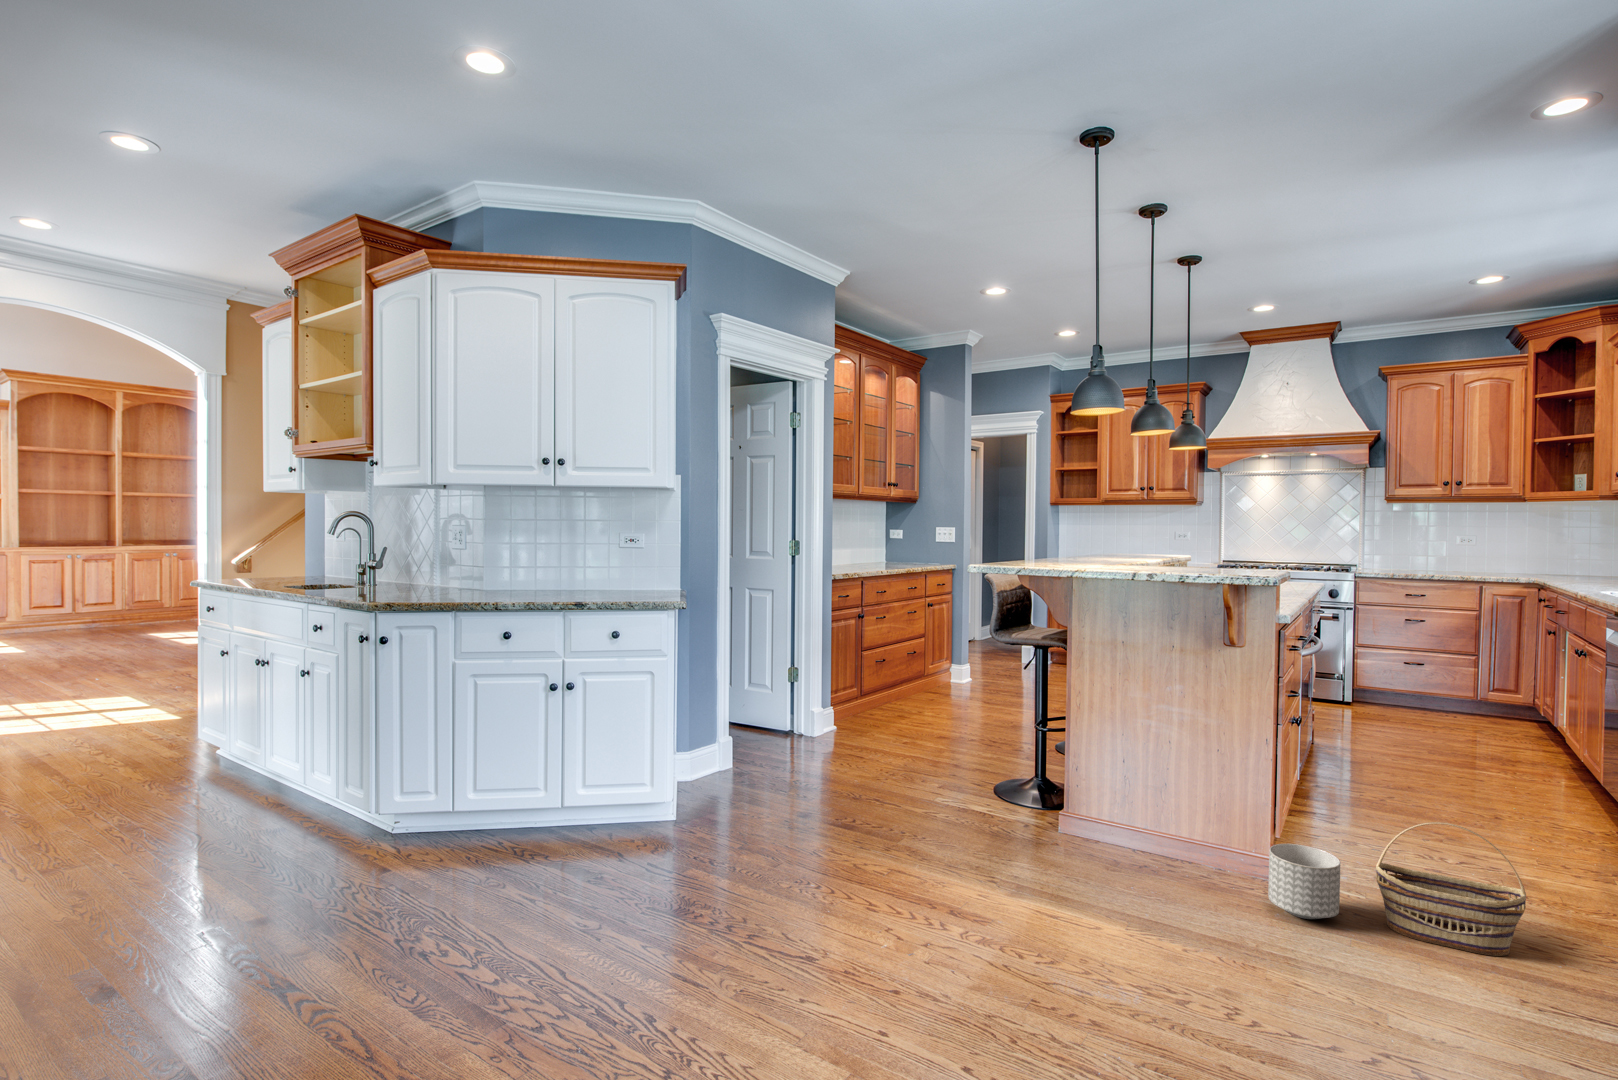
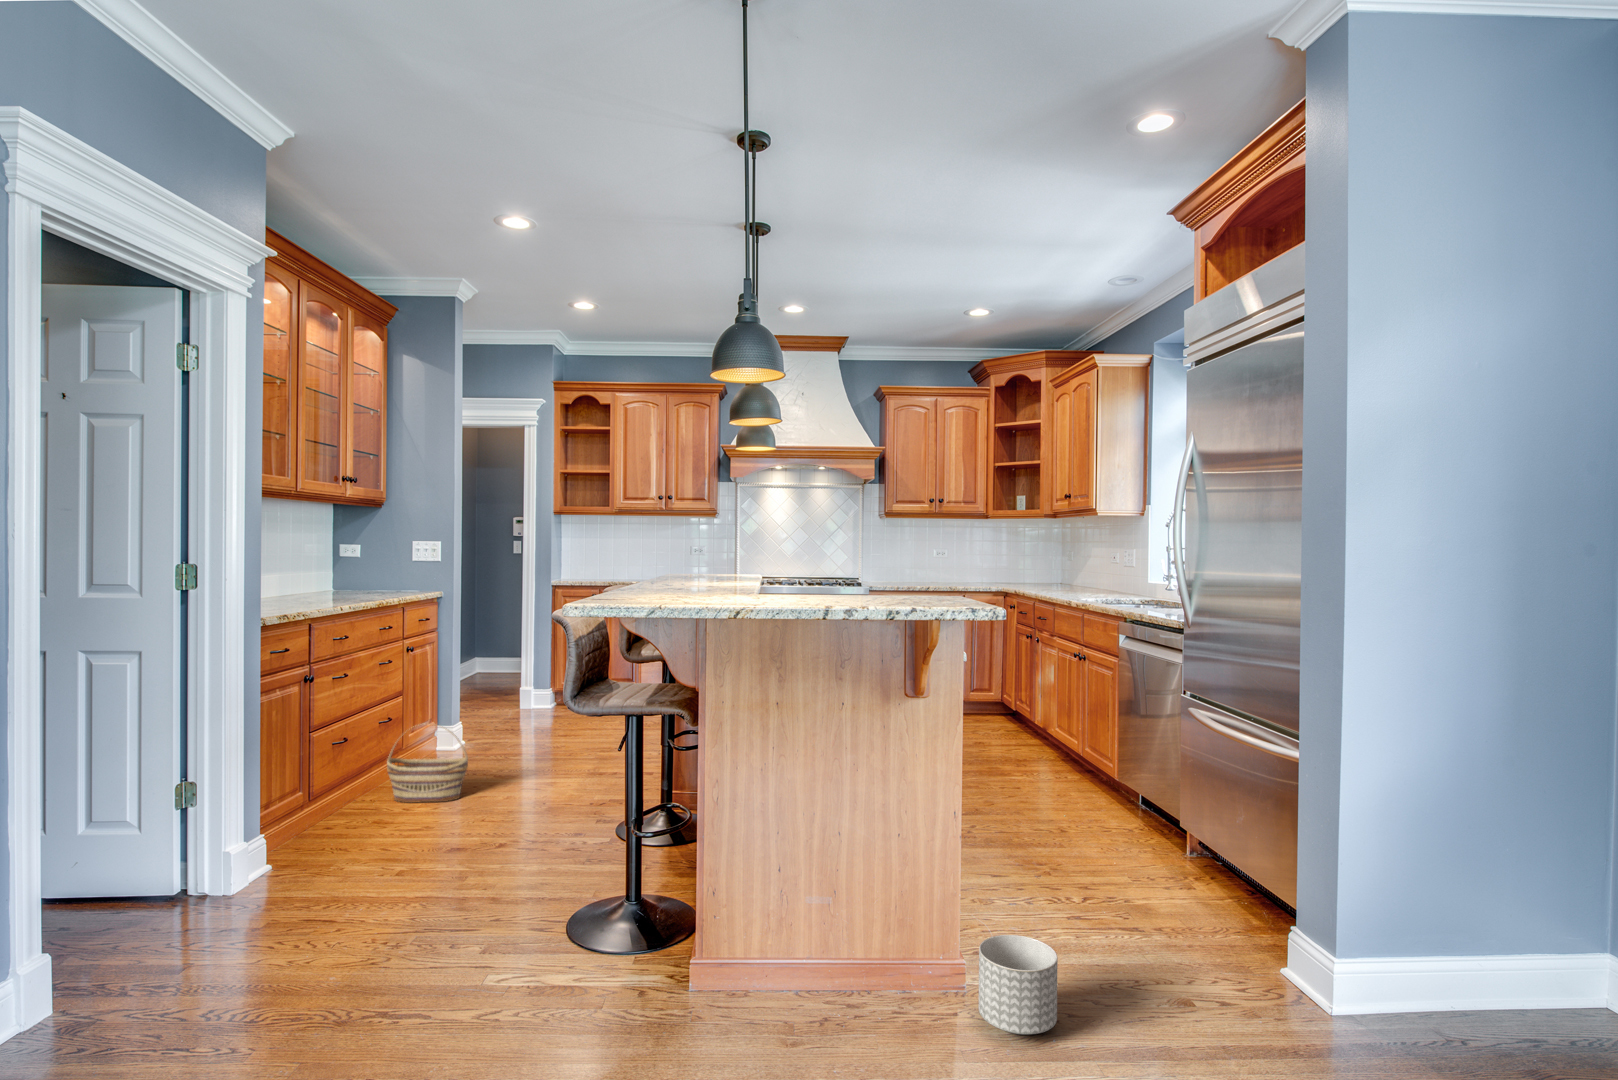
basket: present [1376,822,1526,956] -> present [387,723,468,803]

